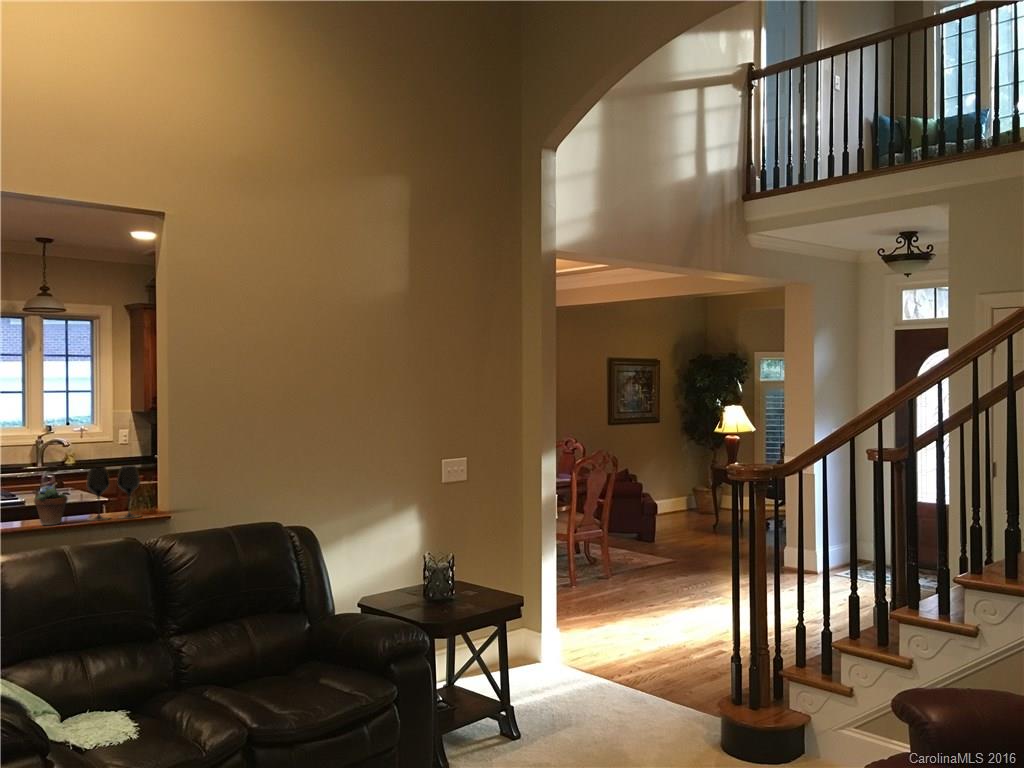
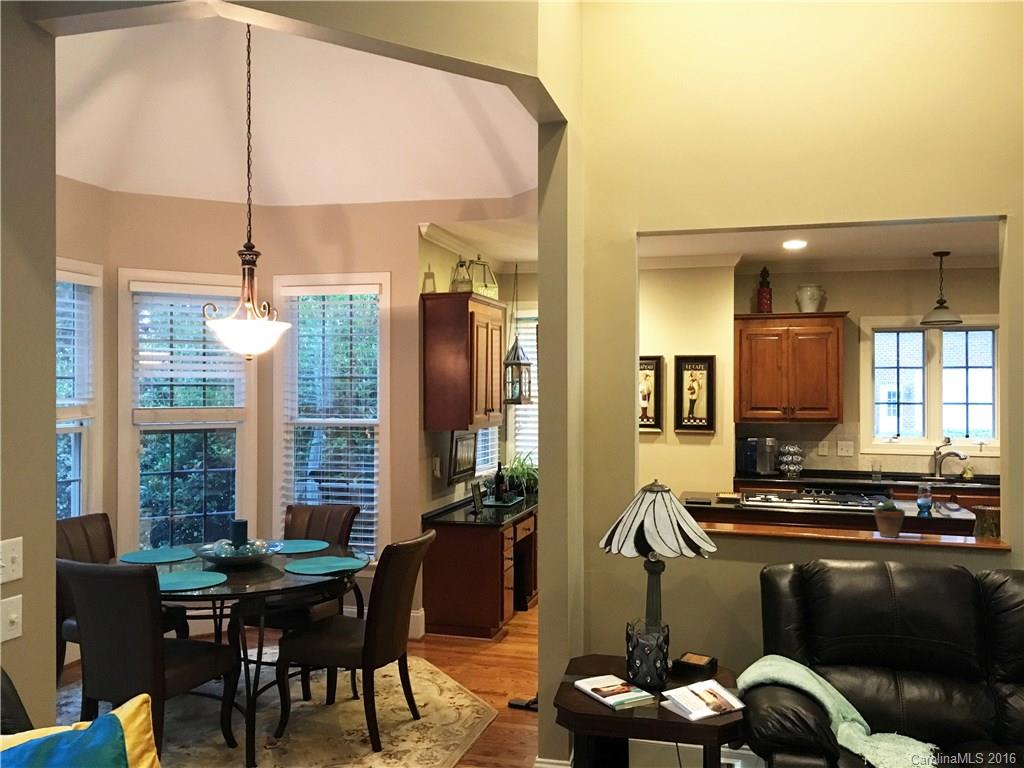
wine glass: present [87,466,140,521] -> none [925,485,985,544]

